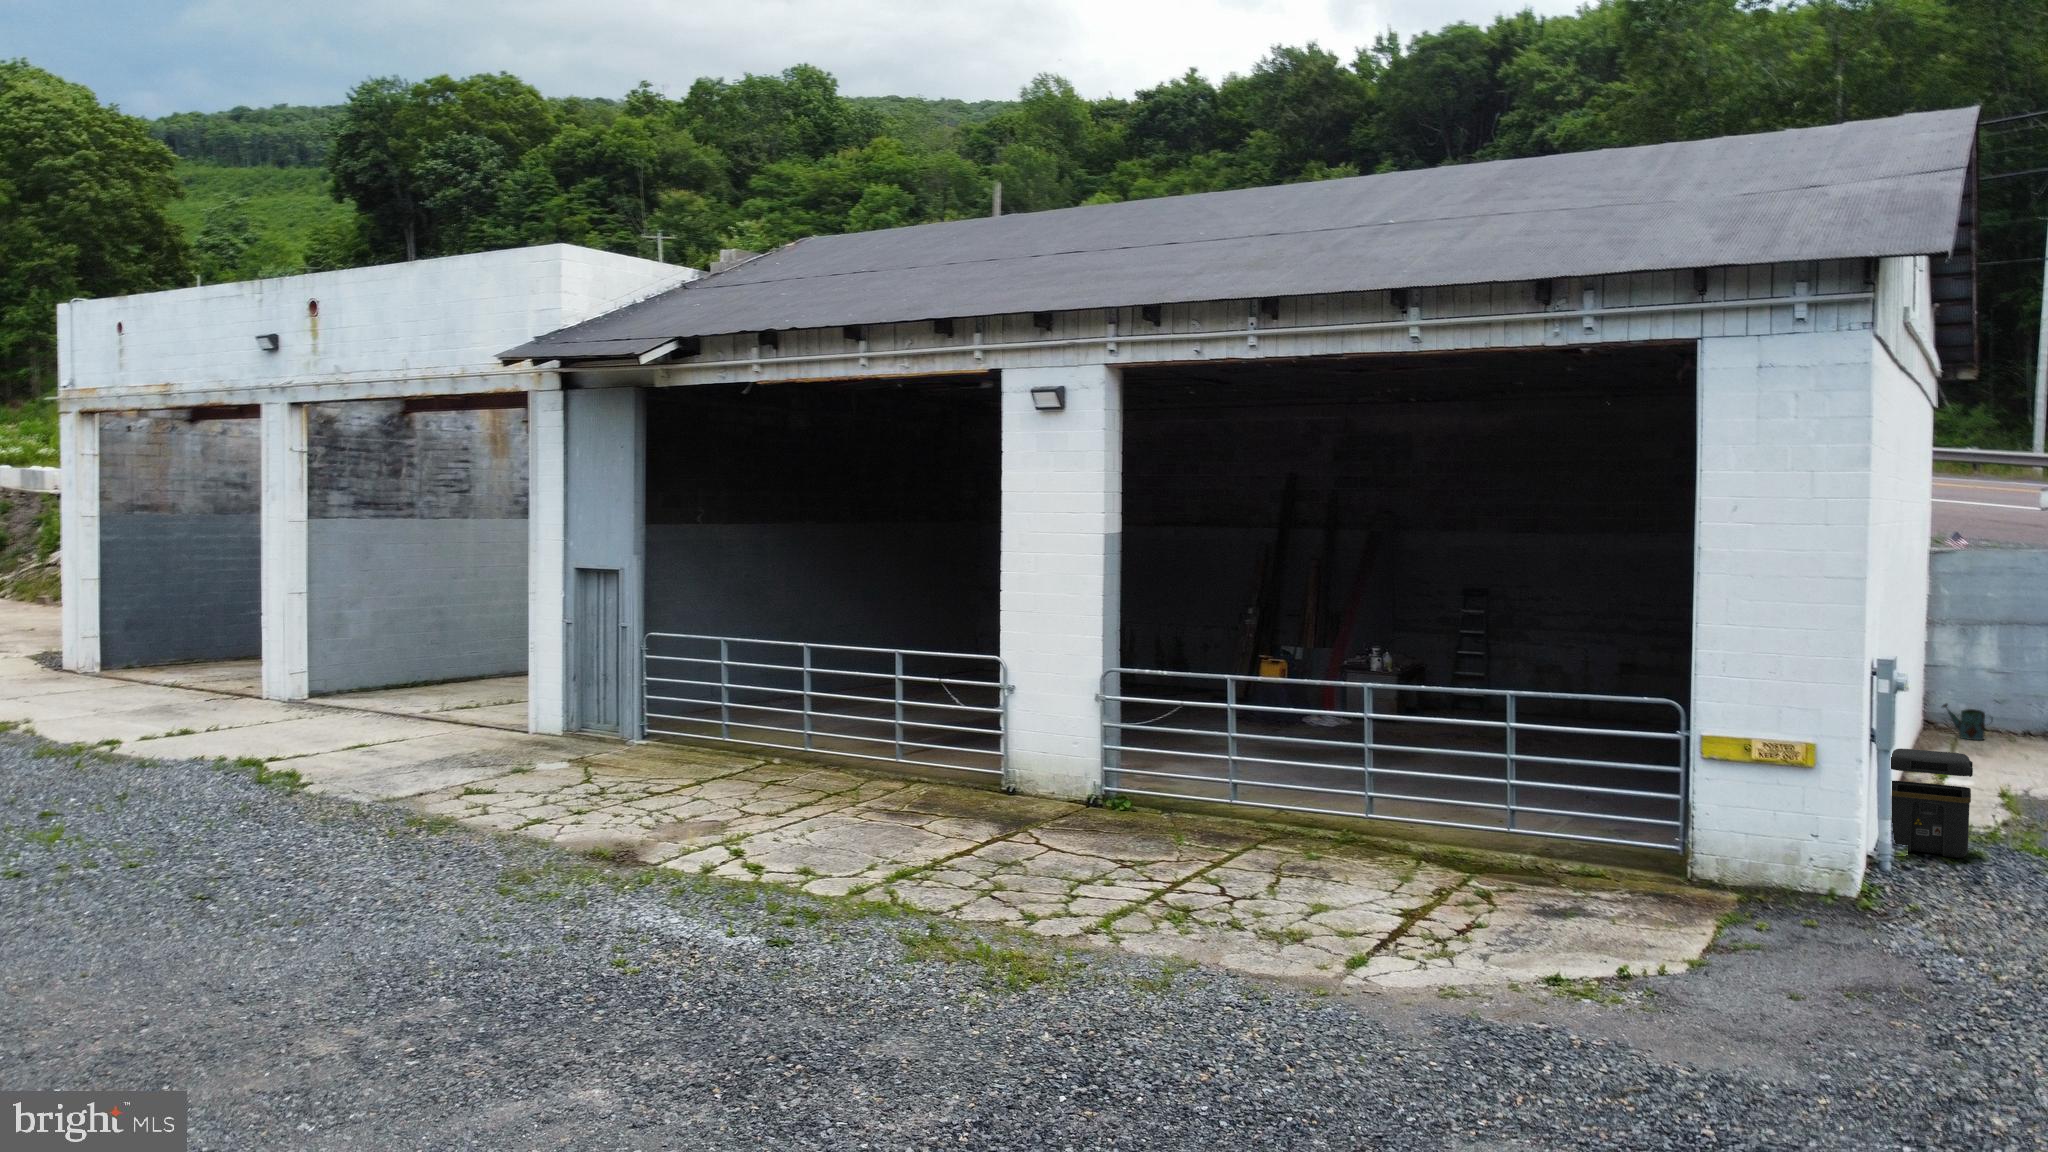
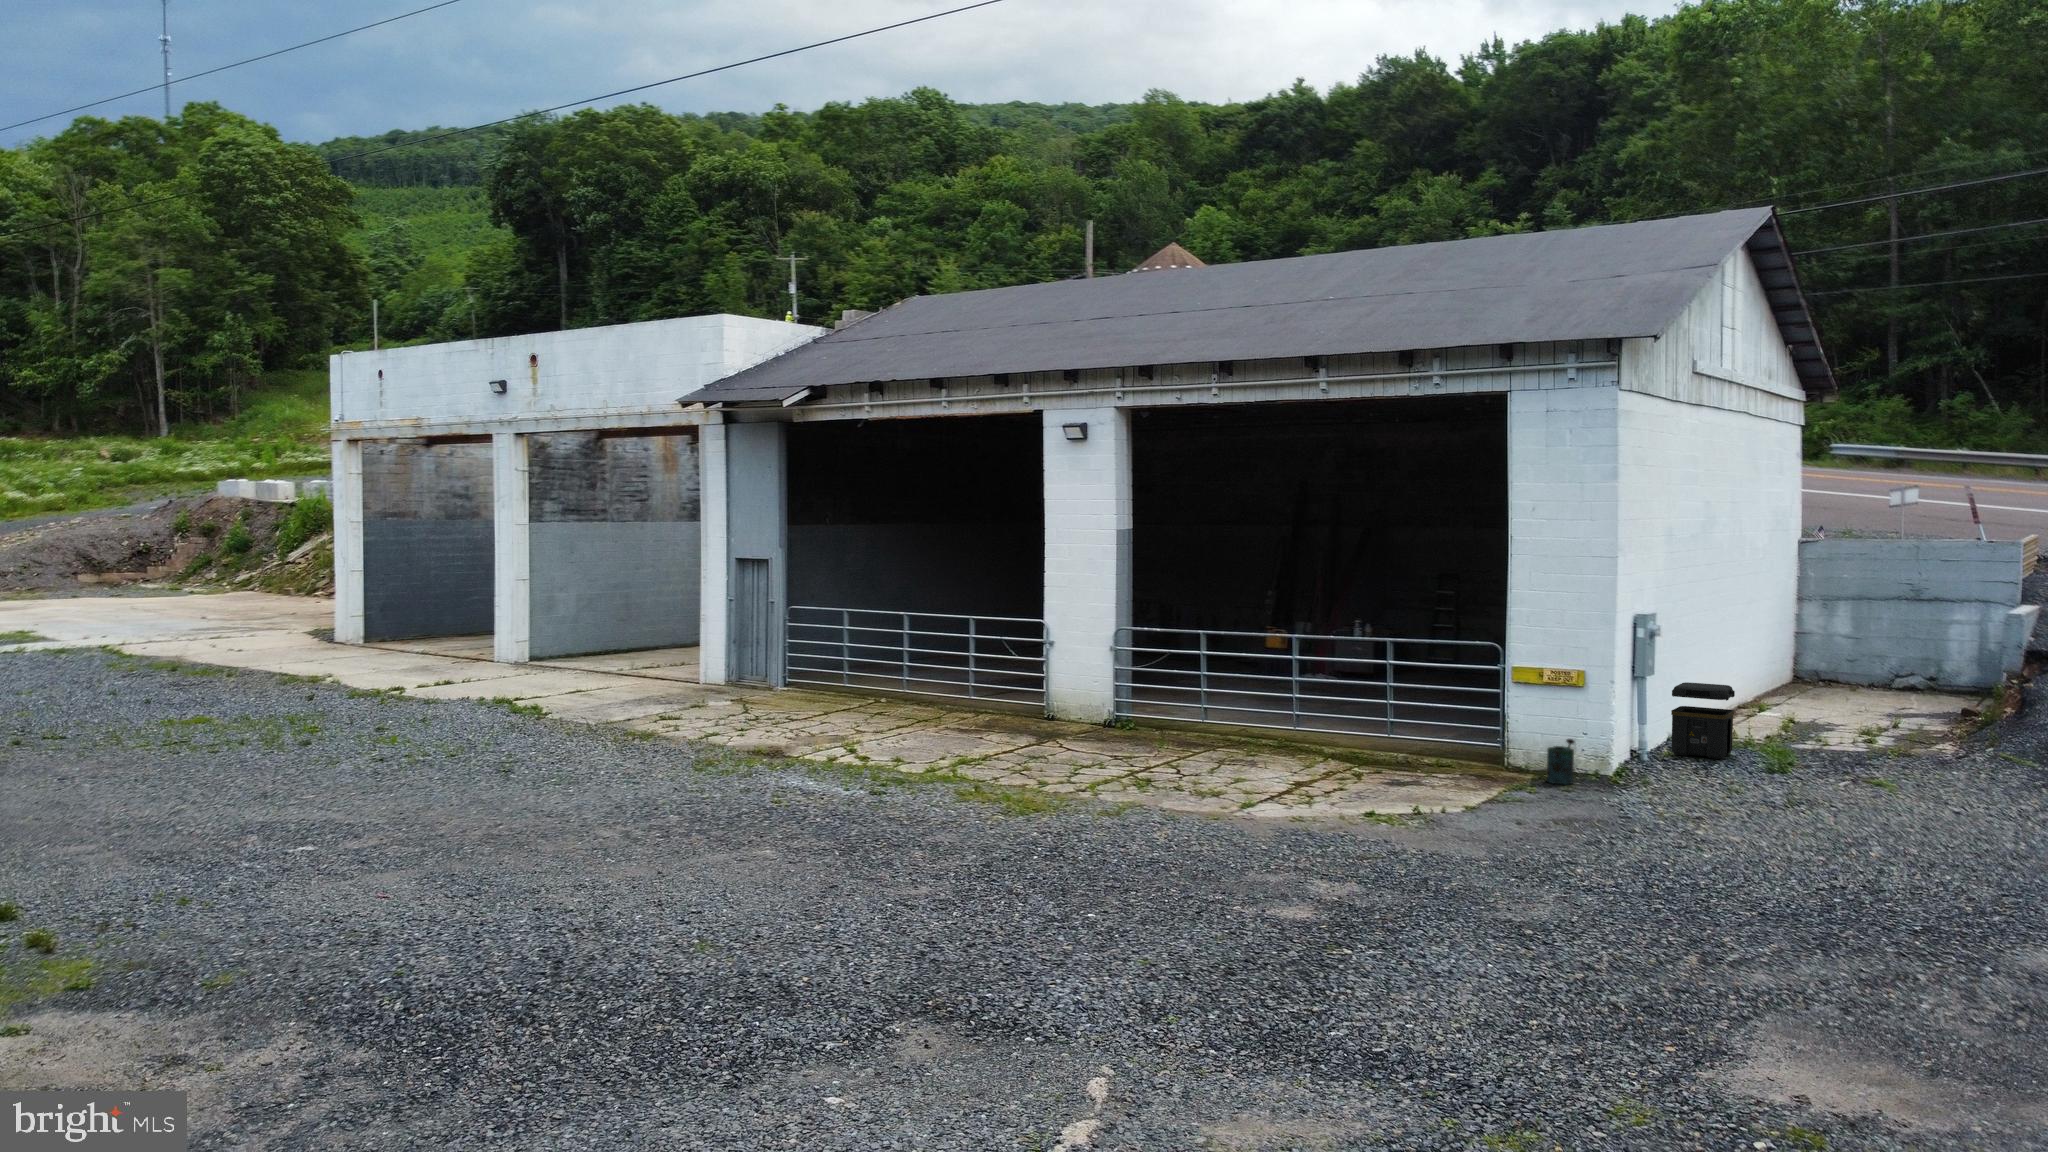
watering can: present [1942,704,1993,740] -> present [1547,739,1574,784]

